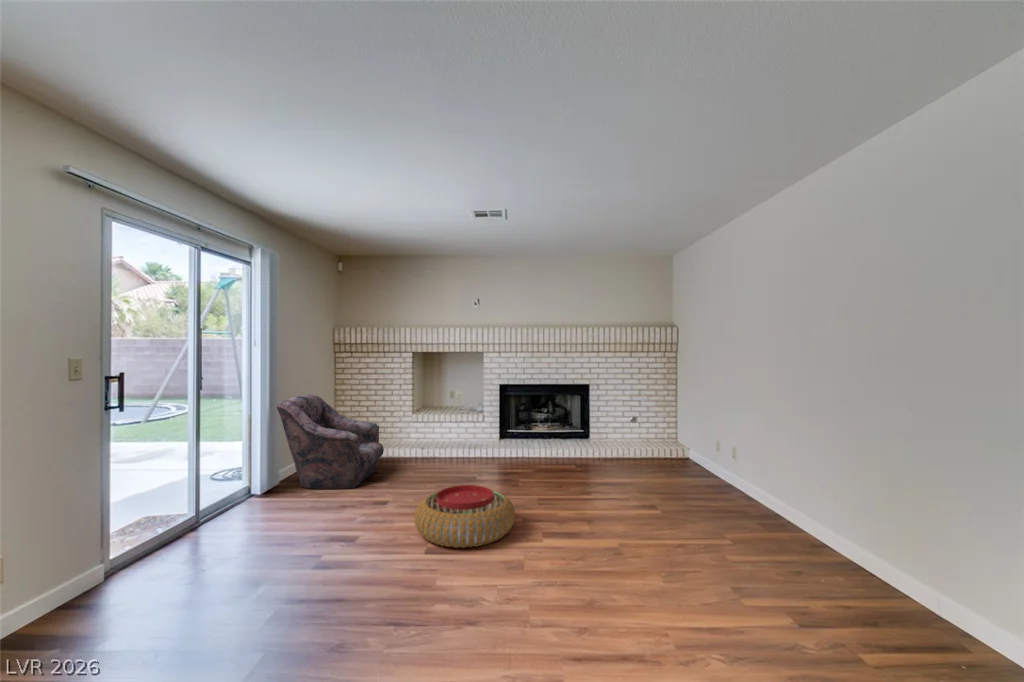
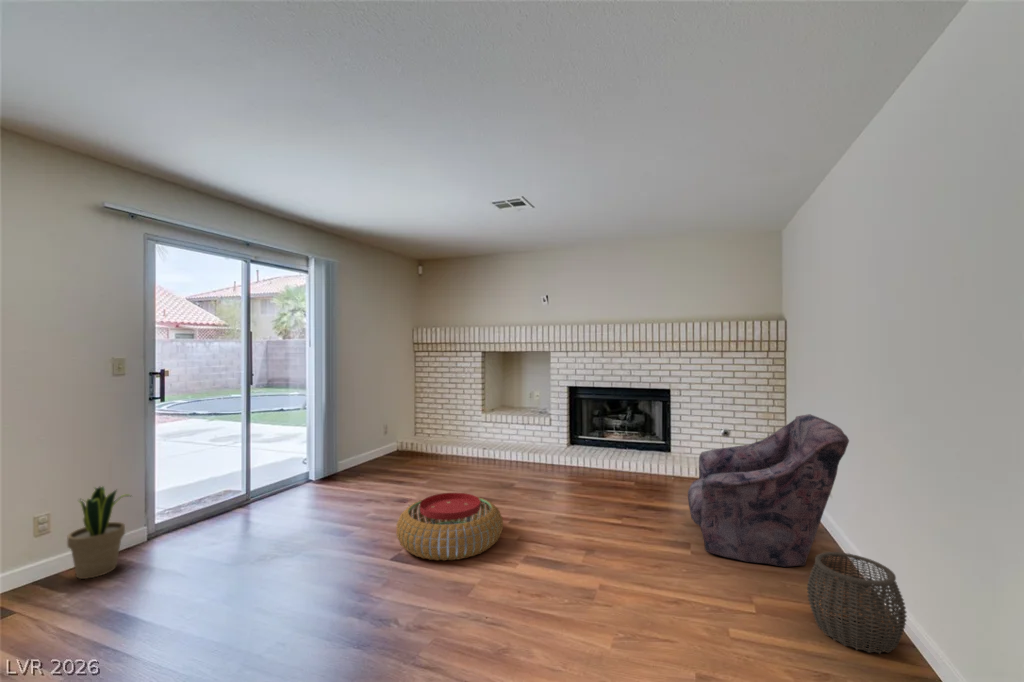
armchair: present [277,394,384,489] -> present [688,414,849,567]
woven basket: none [764,491,829,553] -> present [807,552,907,654]
potted plant: none [29,517,108,637] -> present [67,487,129,579]

